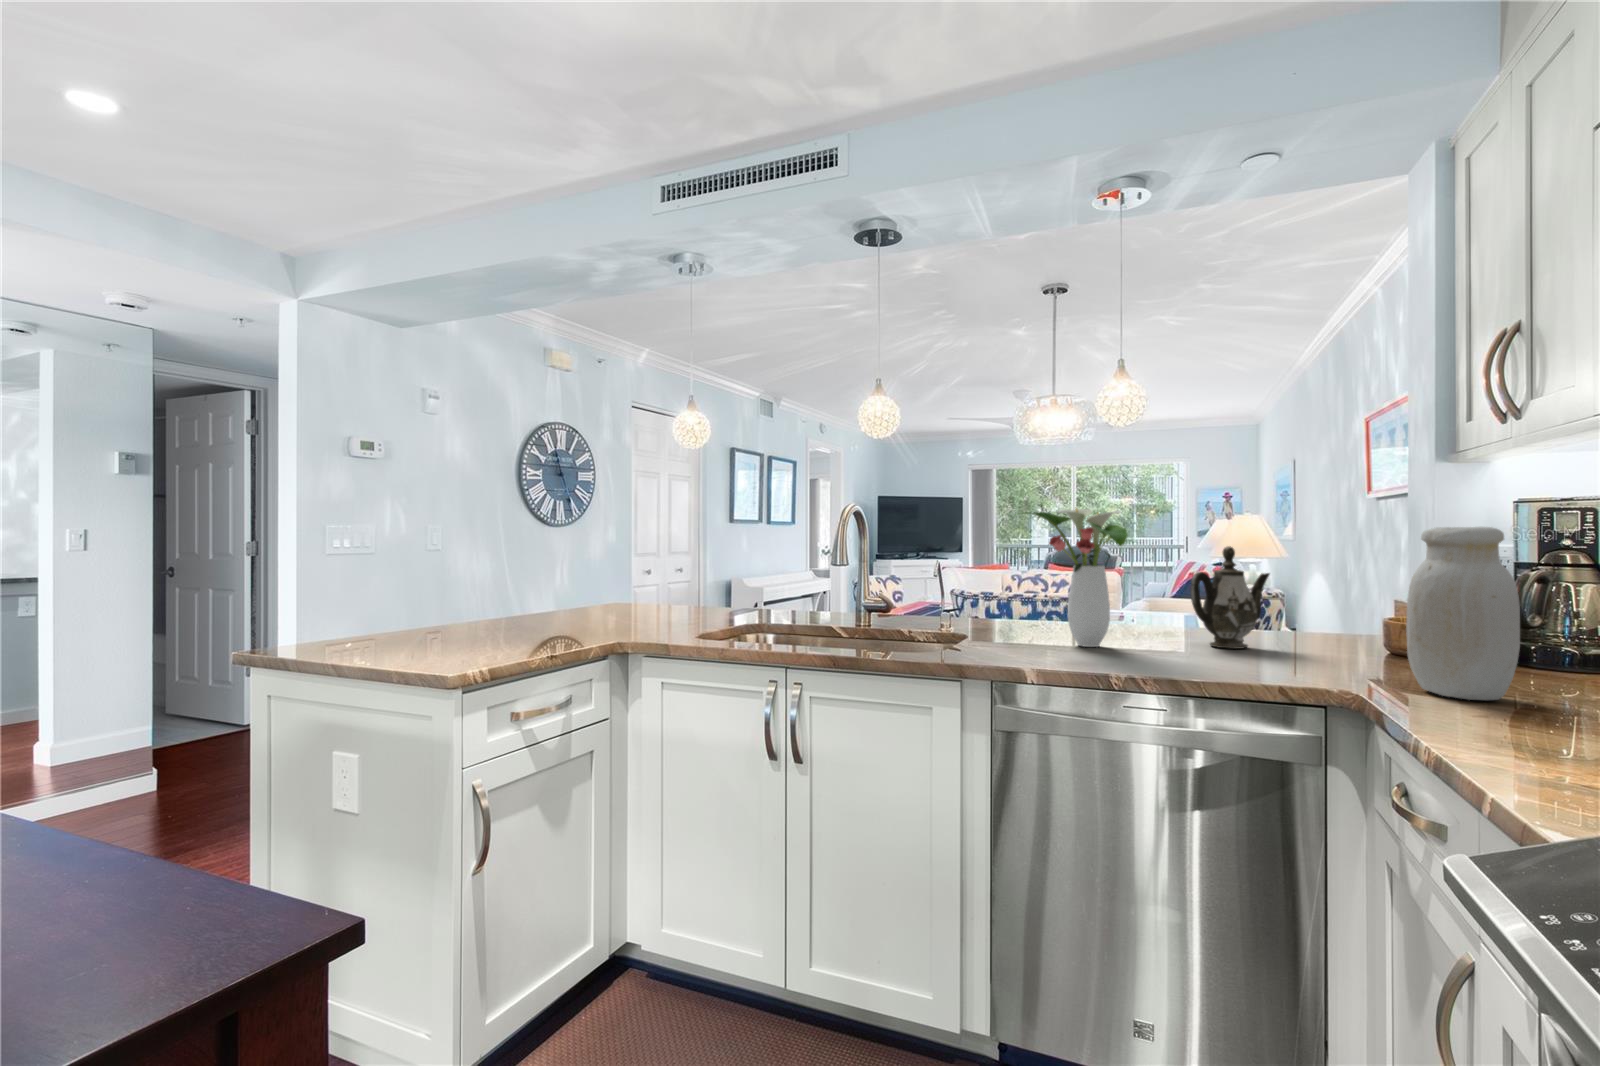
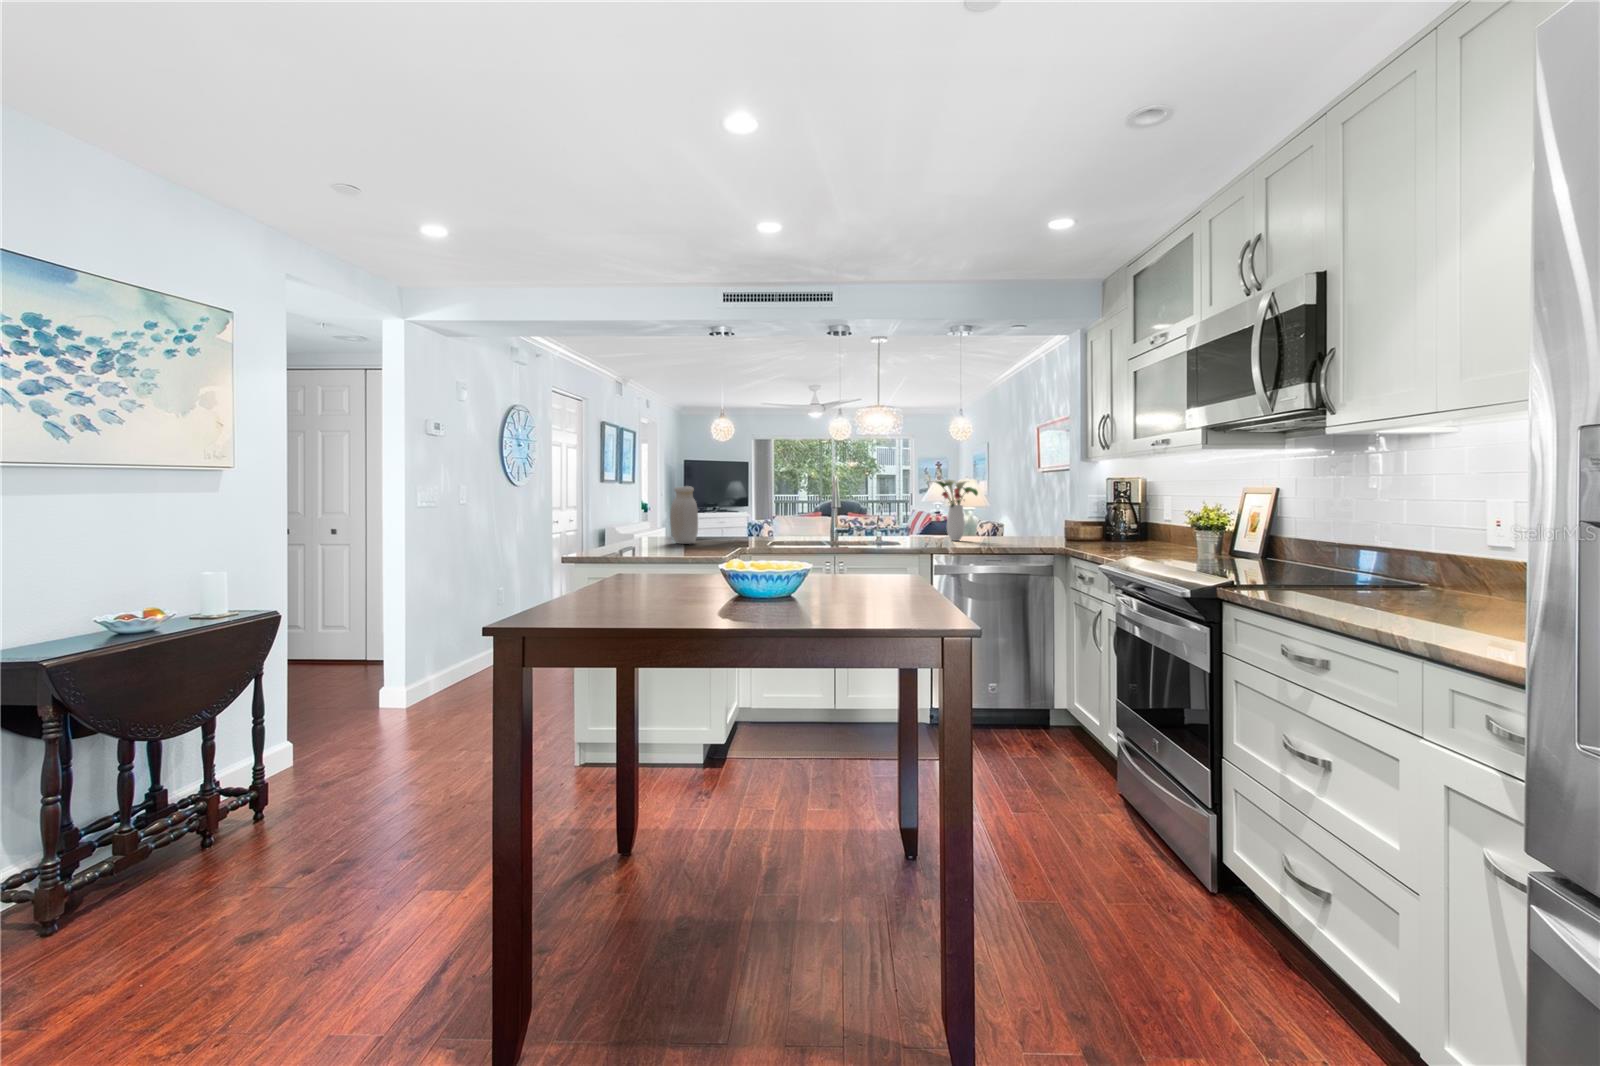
jar: present [1406,527,1520,700] -> present [670,486,698,544]
teapot: present [1190,546,1270,649] -> none [995,497,1023,540]

